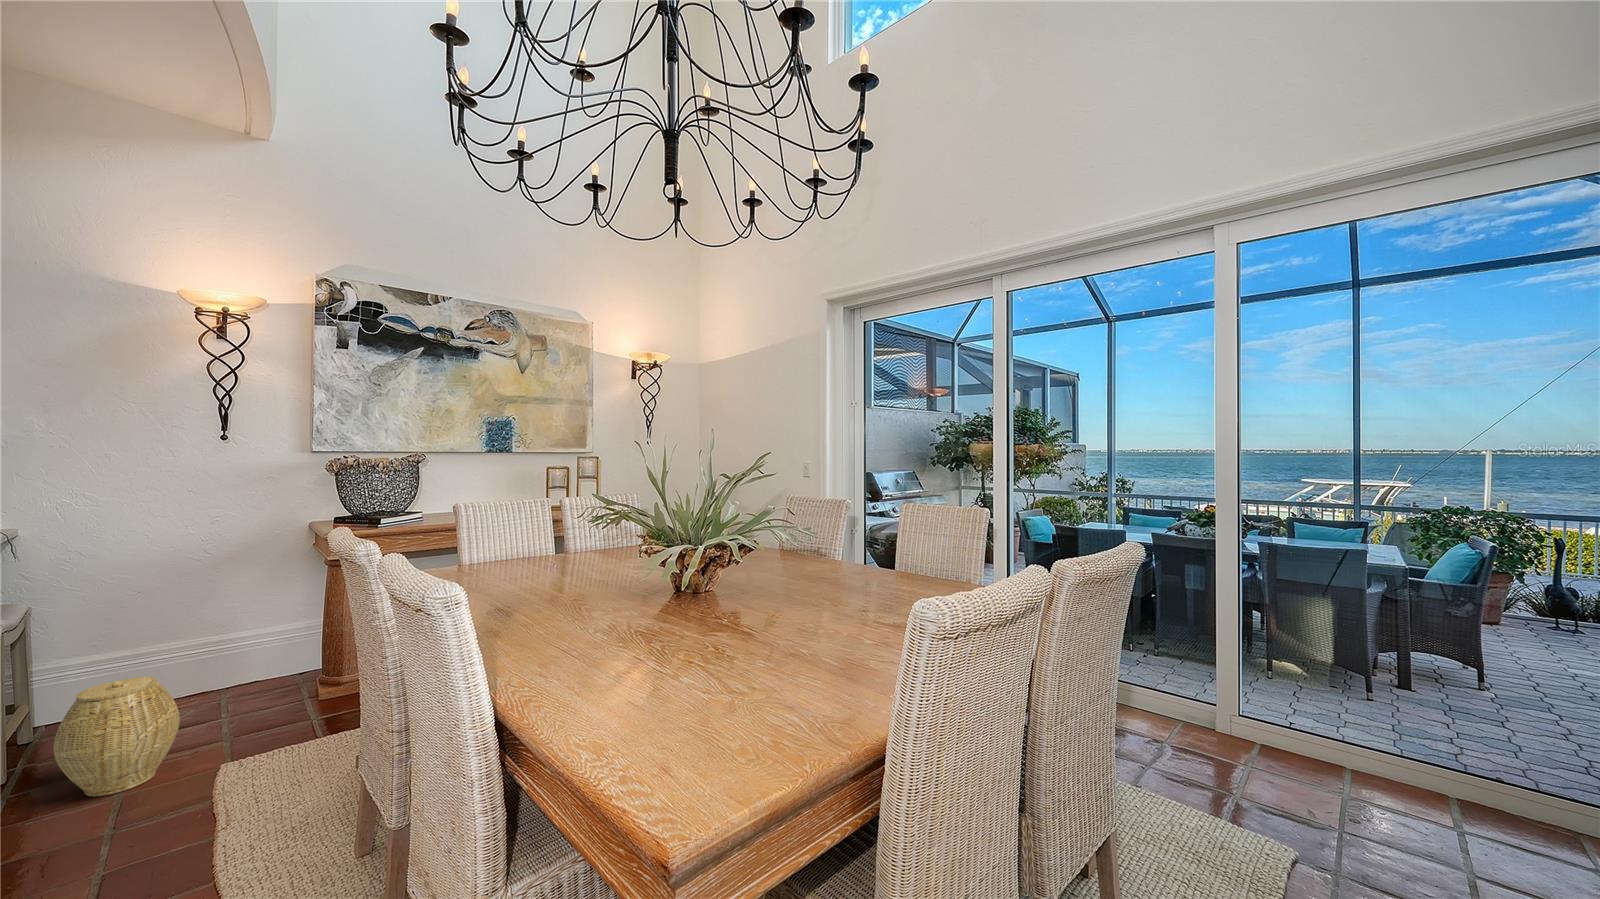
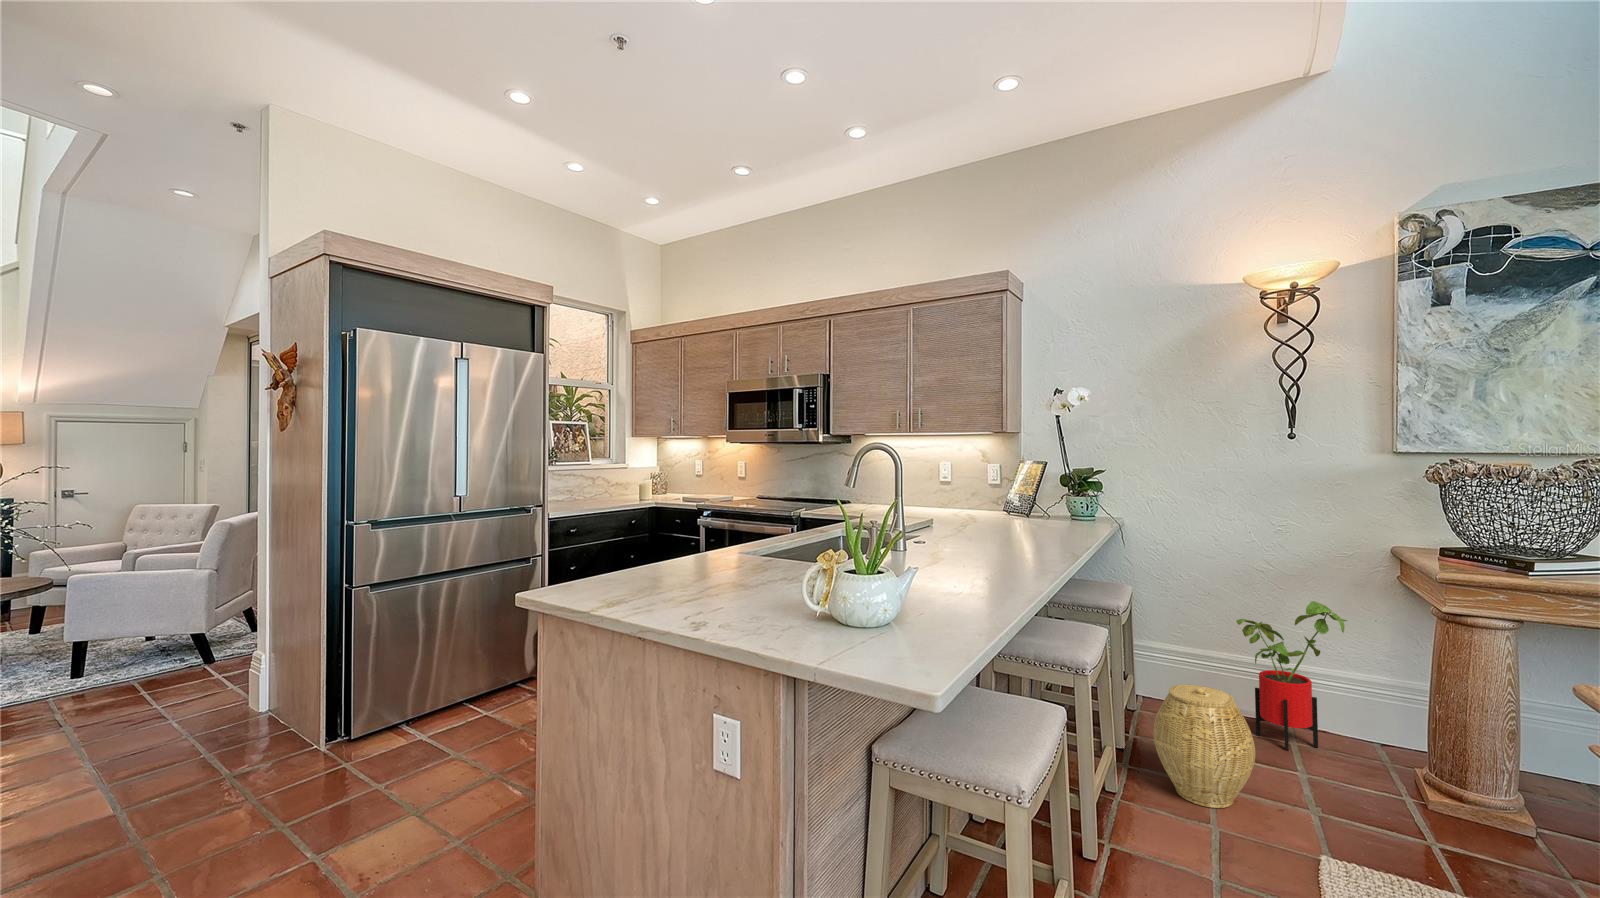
house plant: none [165,577,272,711] -> present [1236,601,1347,750]

